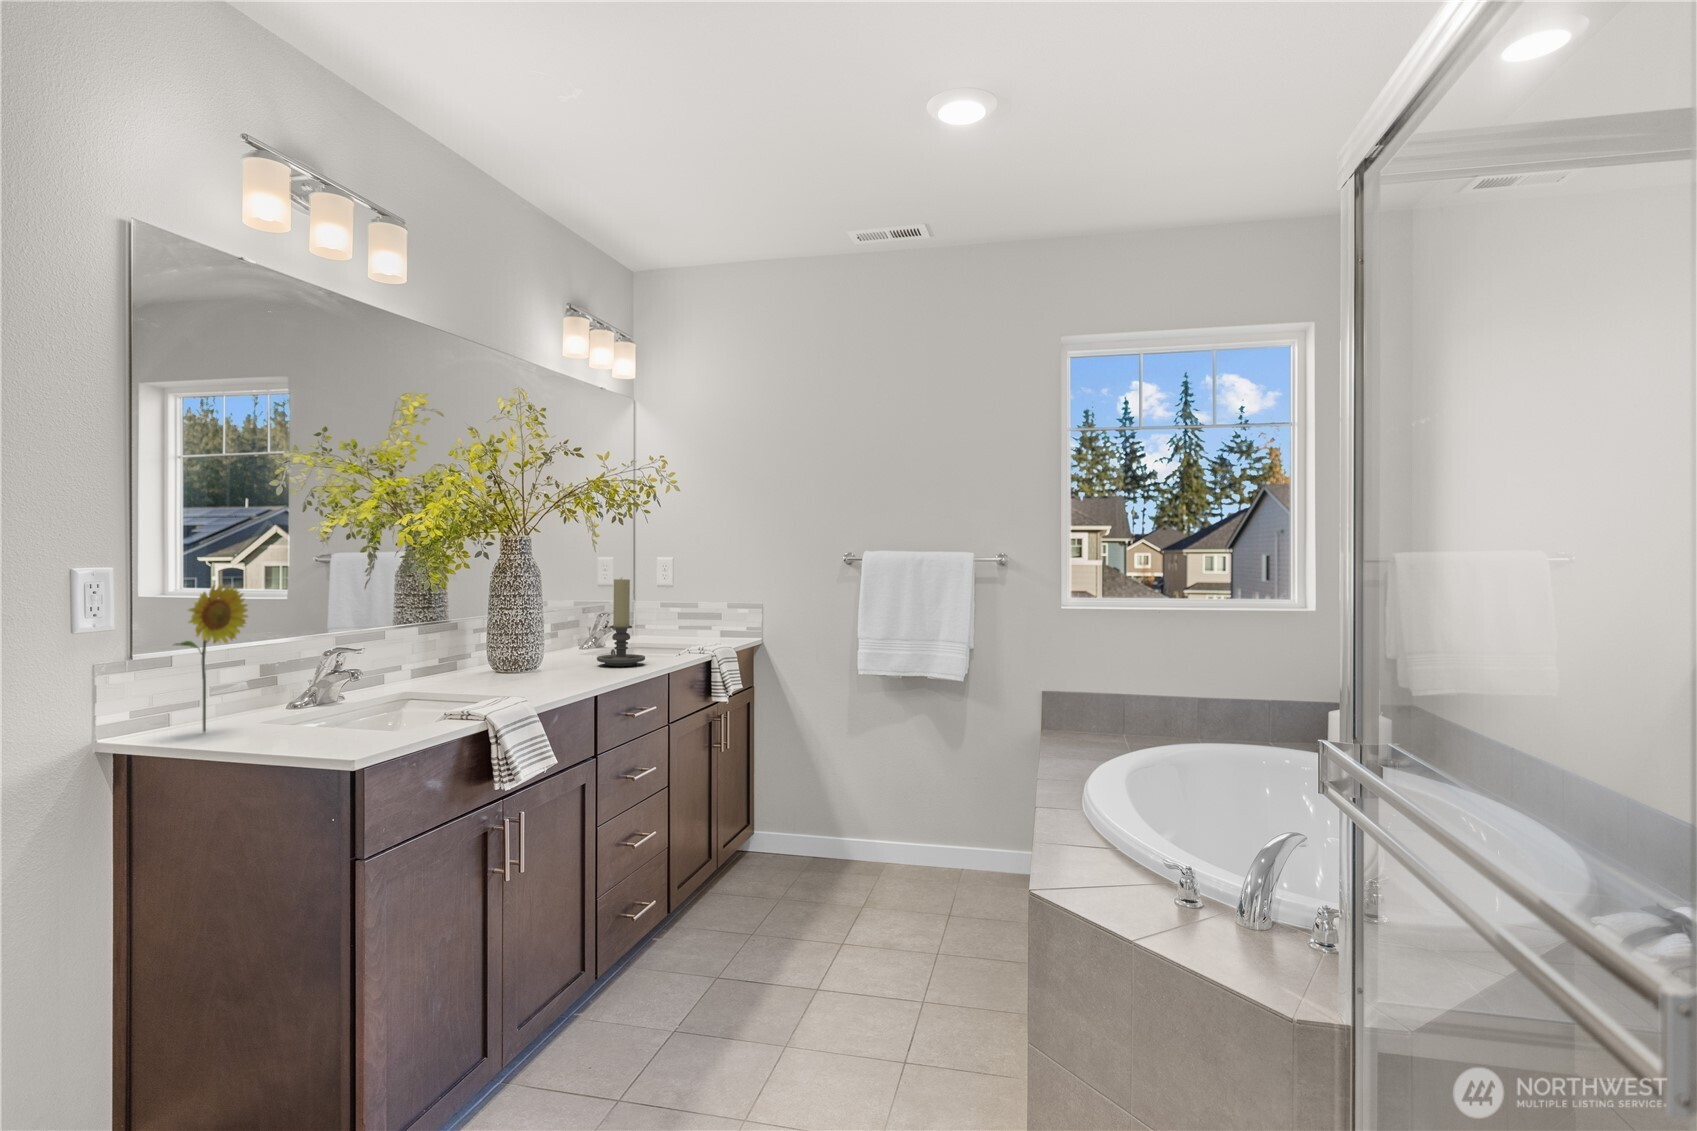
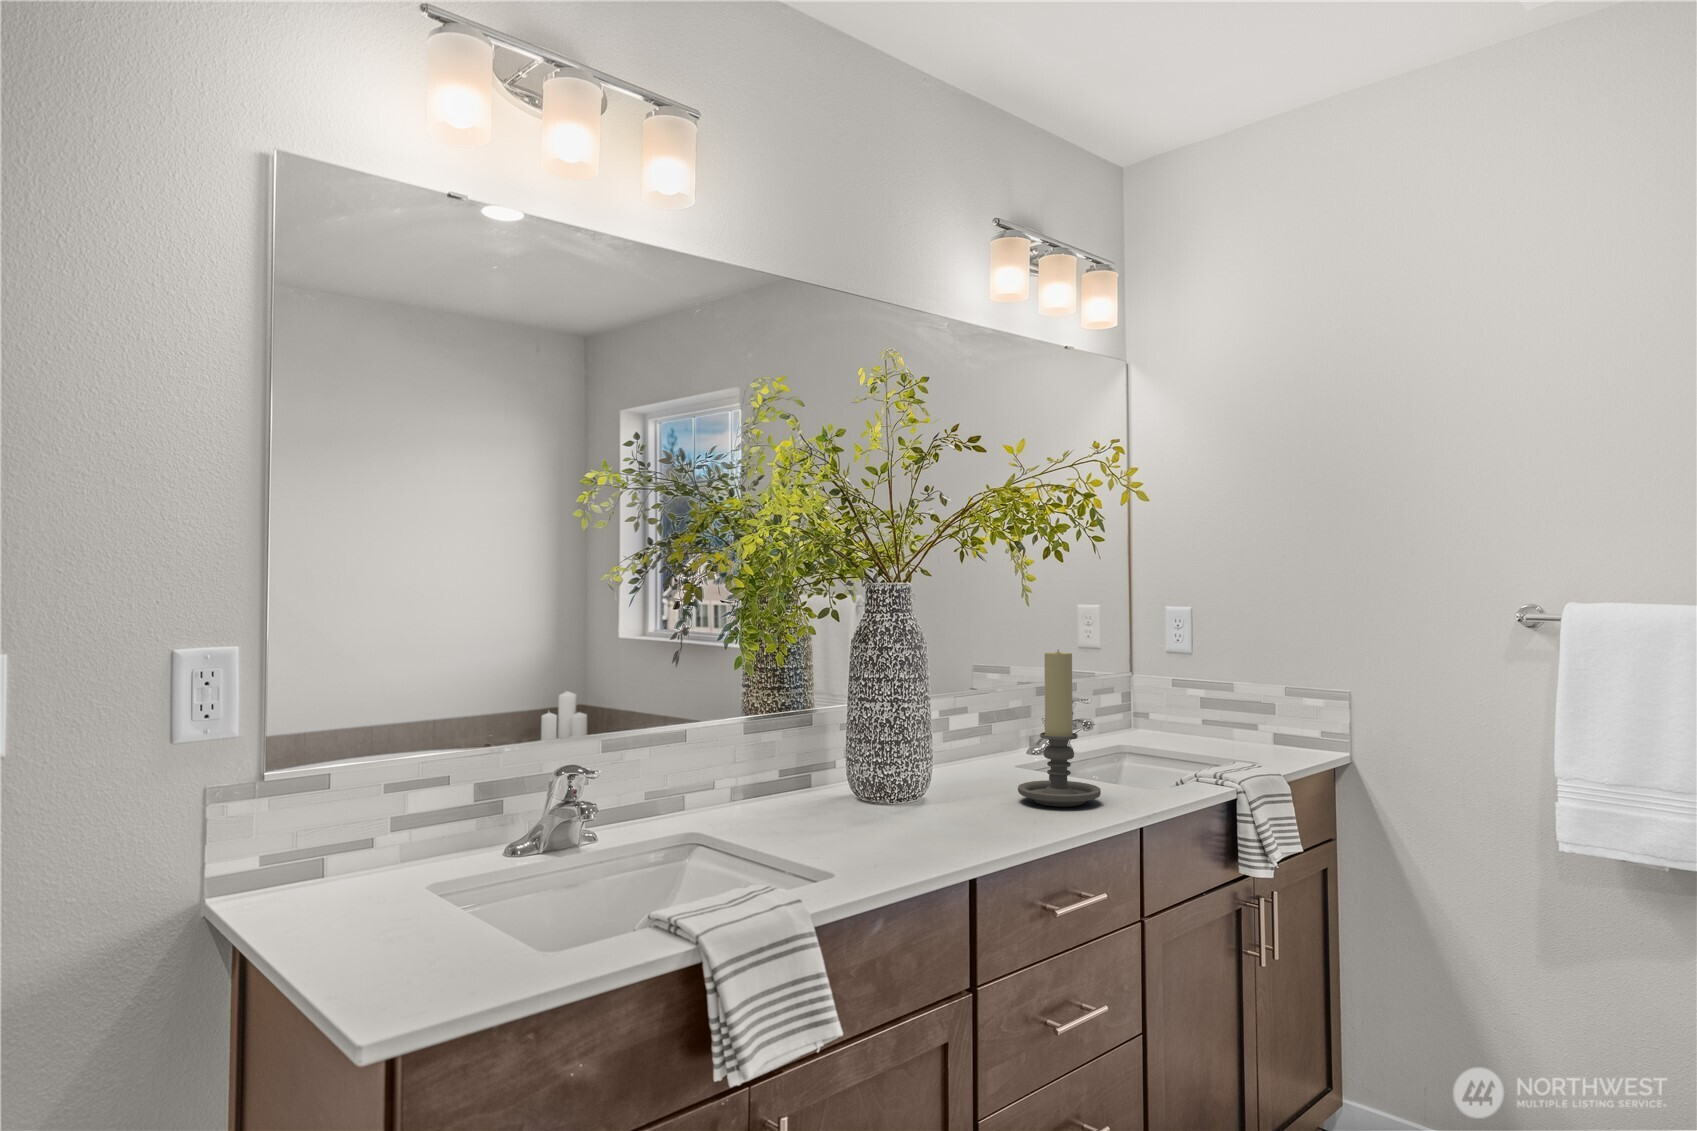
flower: present [175,585,248,732] -> none [284,673,392,903]

